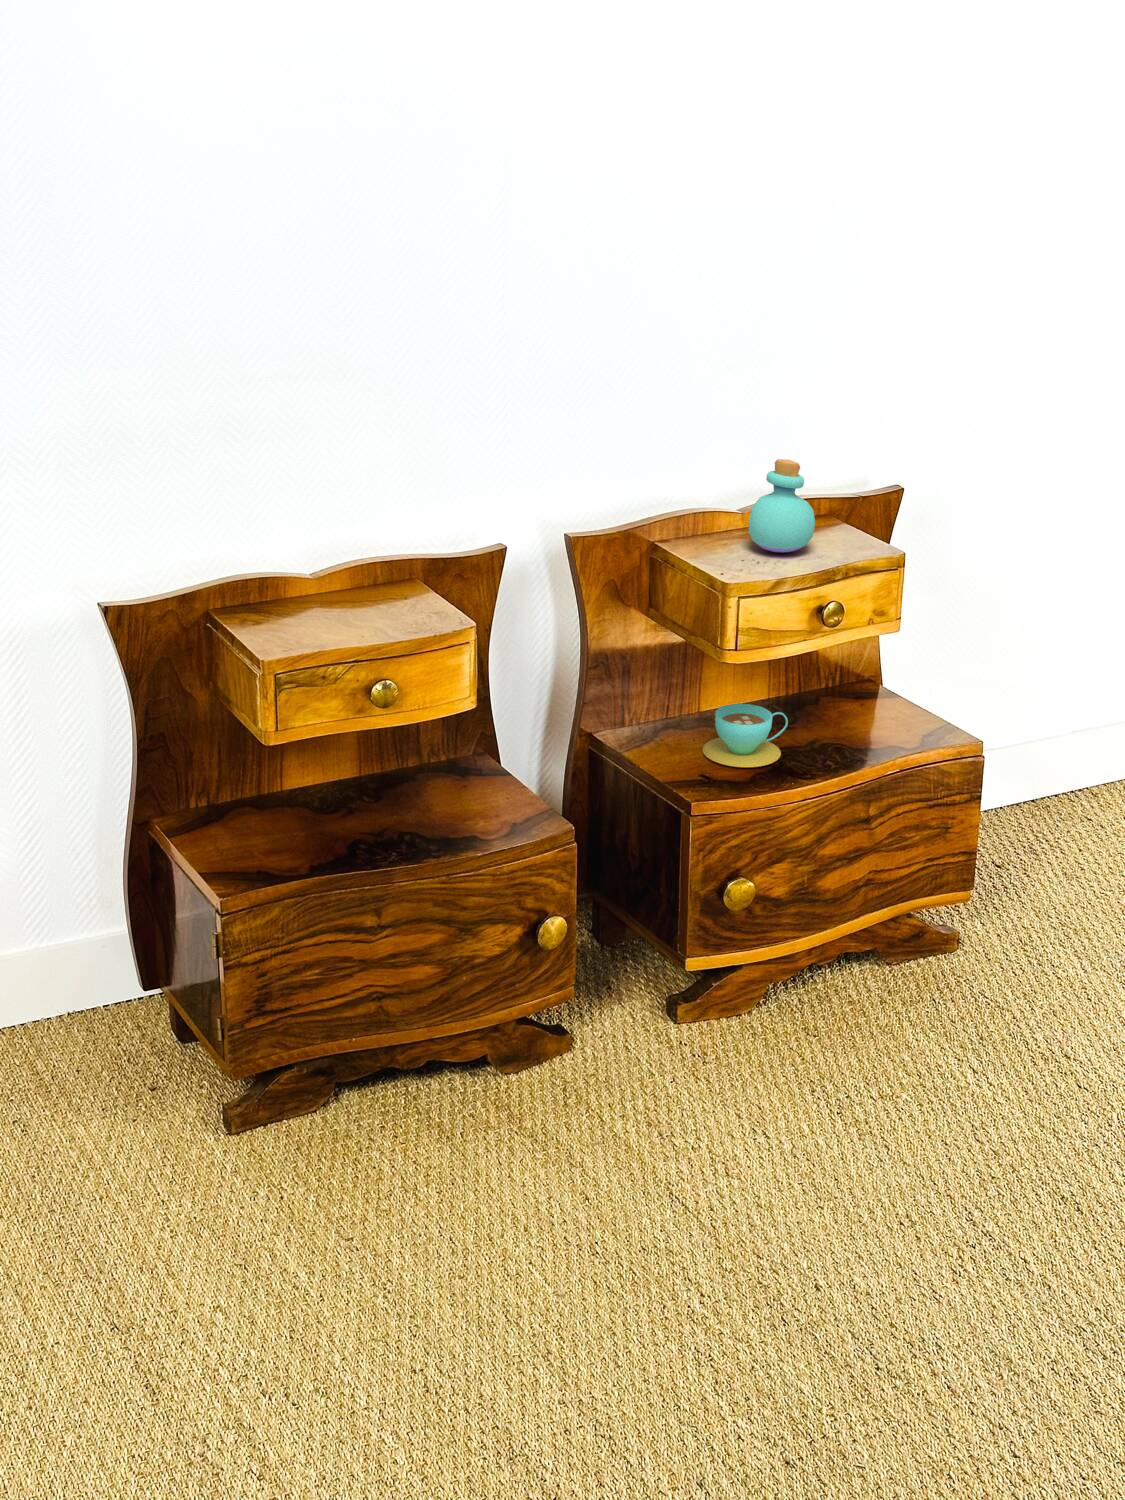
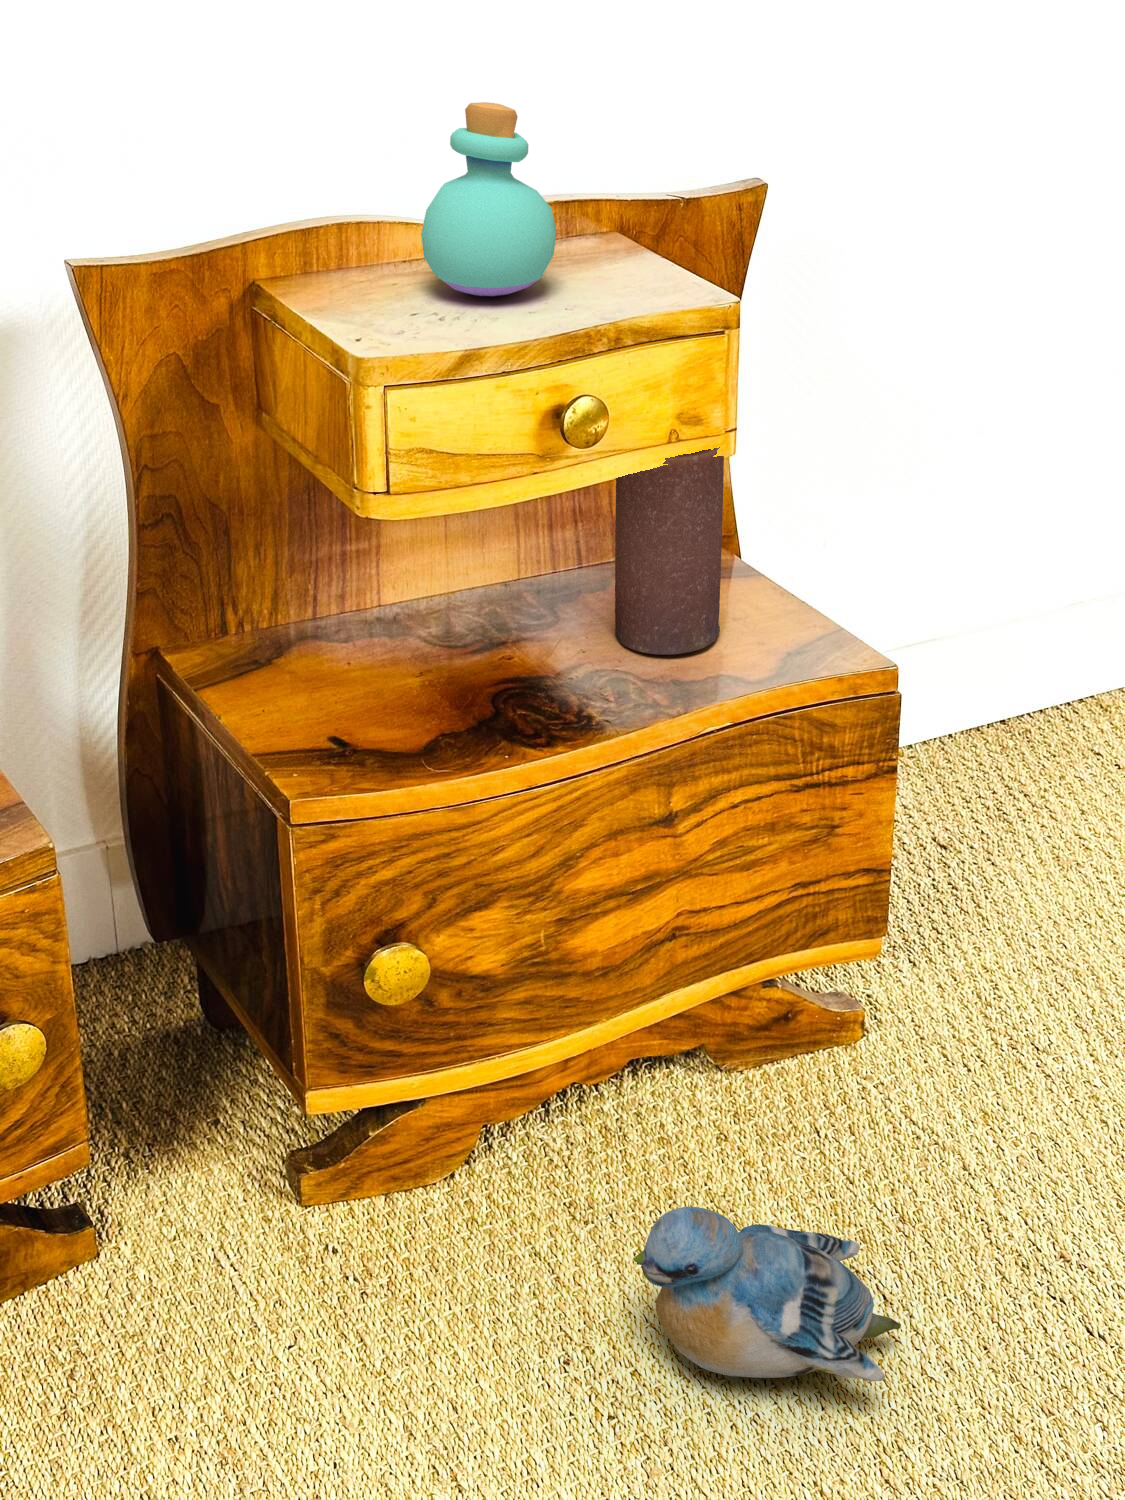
candle: none [833,615,896,737] -> present [615,447,724,655]
teacup: present [702,704,788,767] -> none [350,598,518,728]
plush toy: none [857,1003,991,1093] -> present [633,1206,901,1382]

